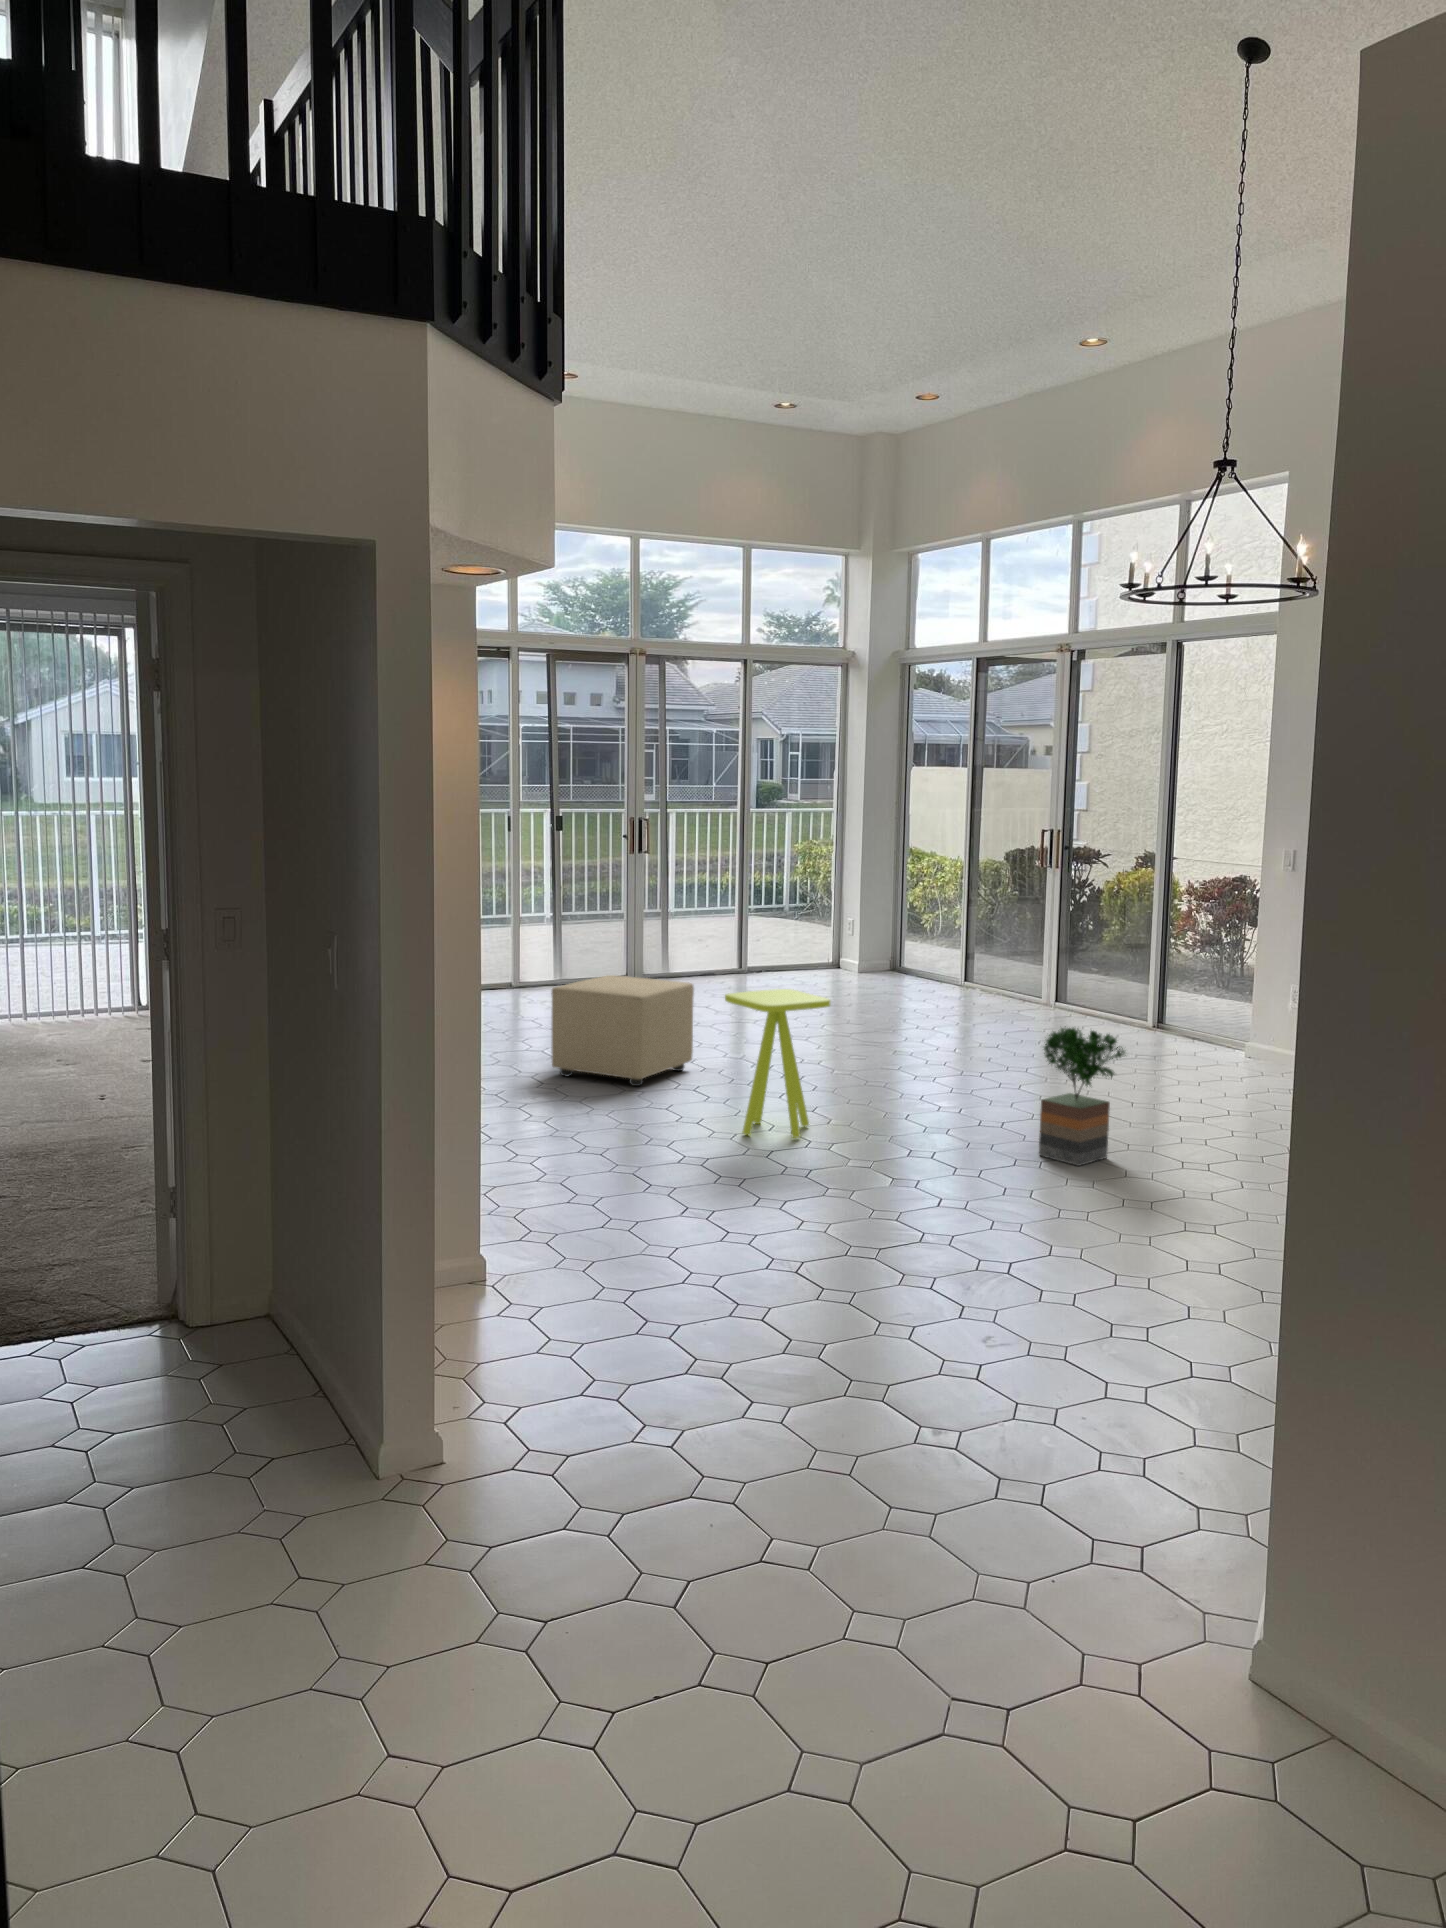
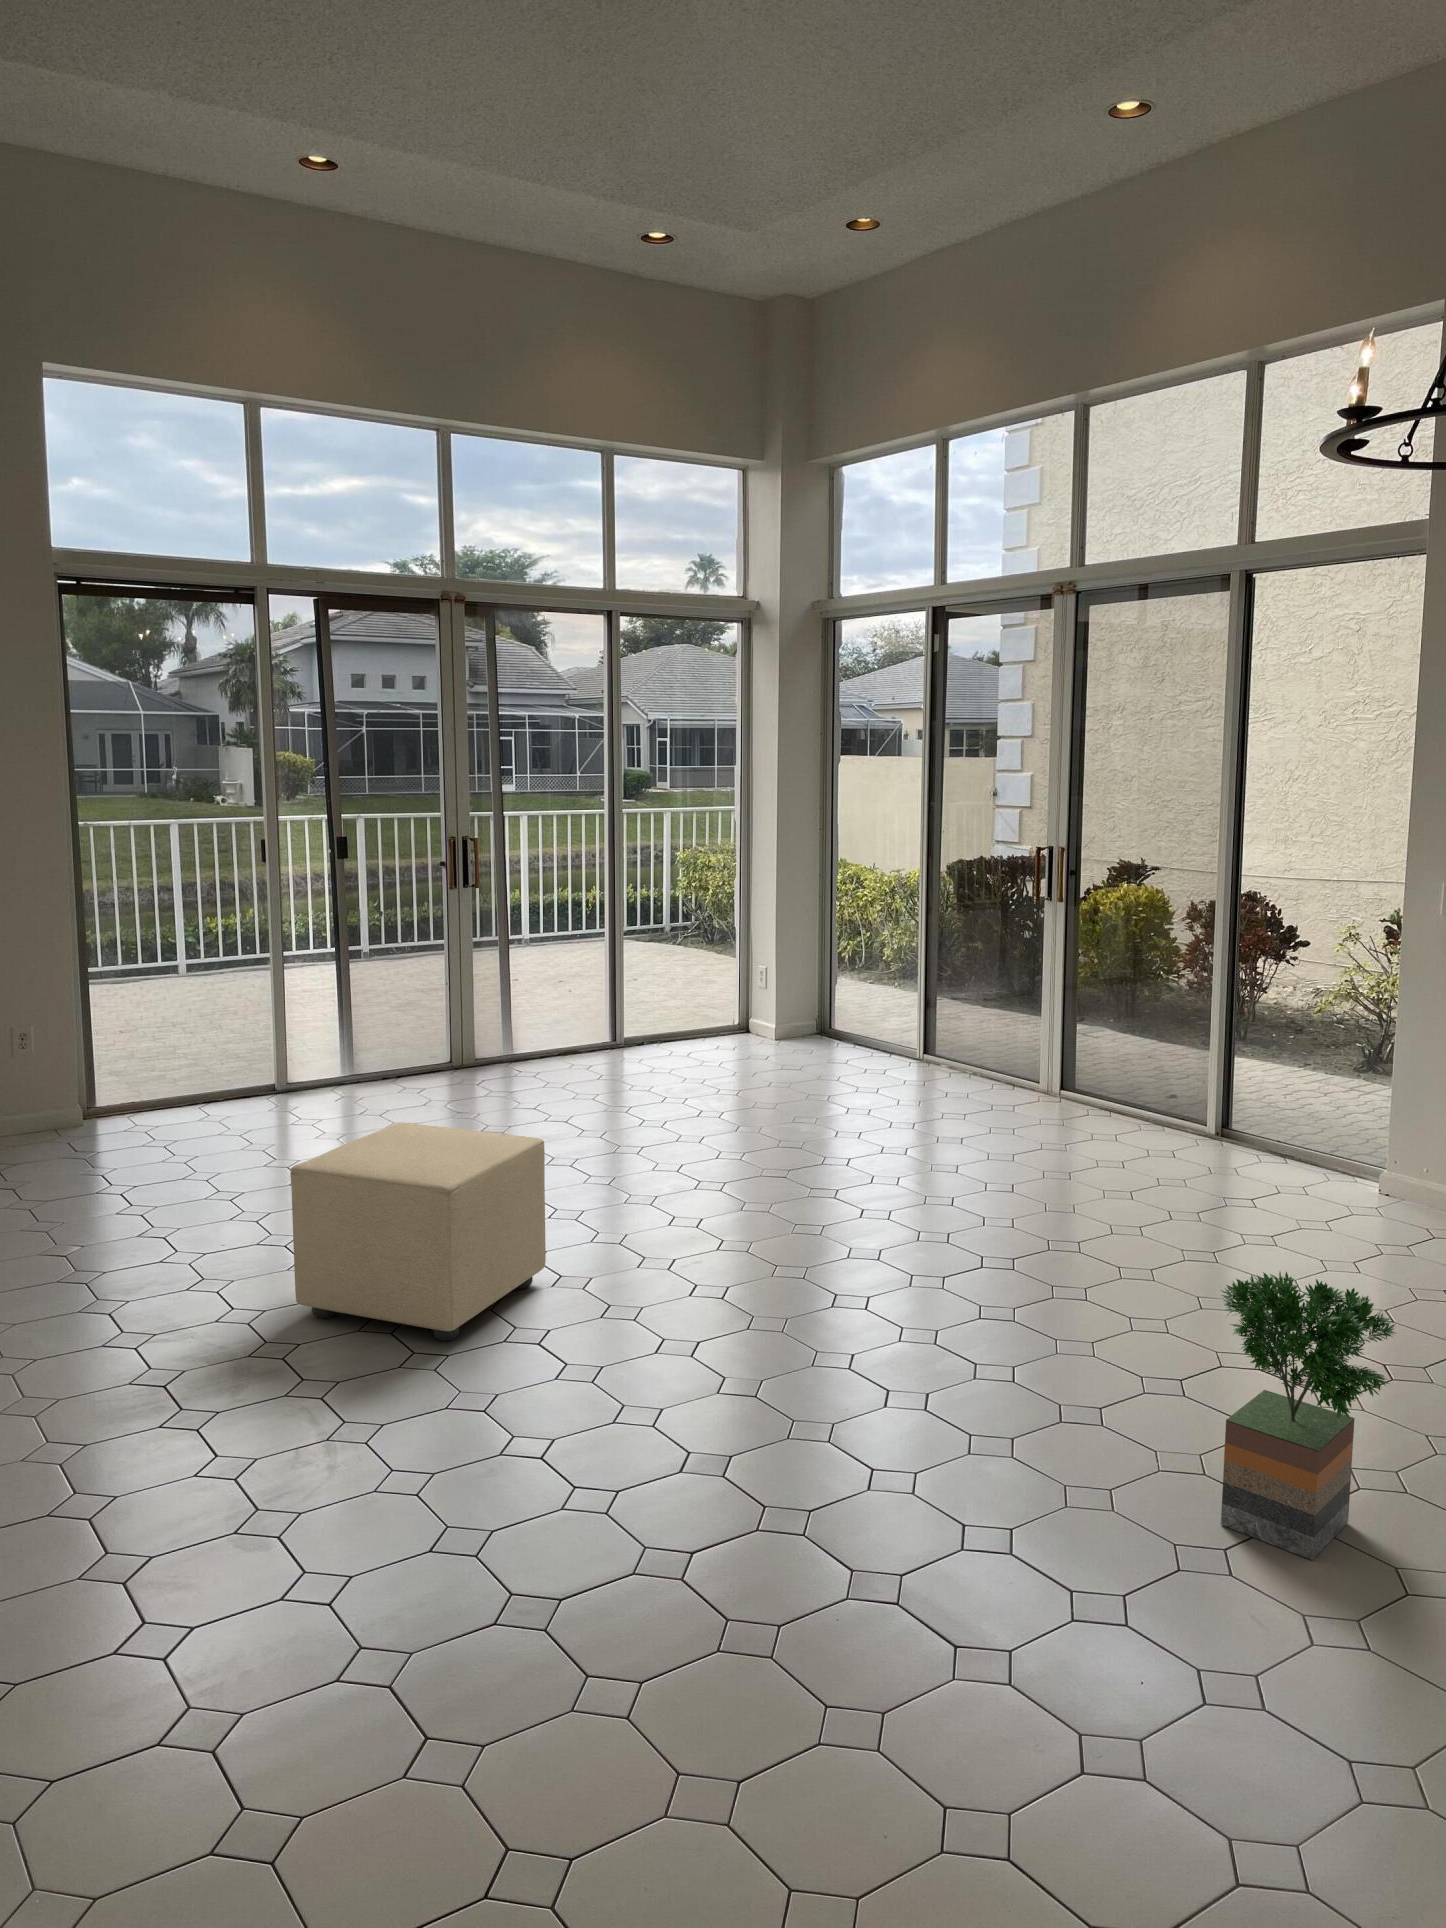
side table: present [725,989,830,1138] -> none [604,1194,811,1505]

